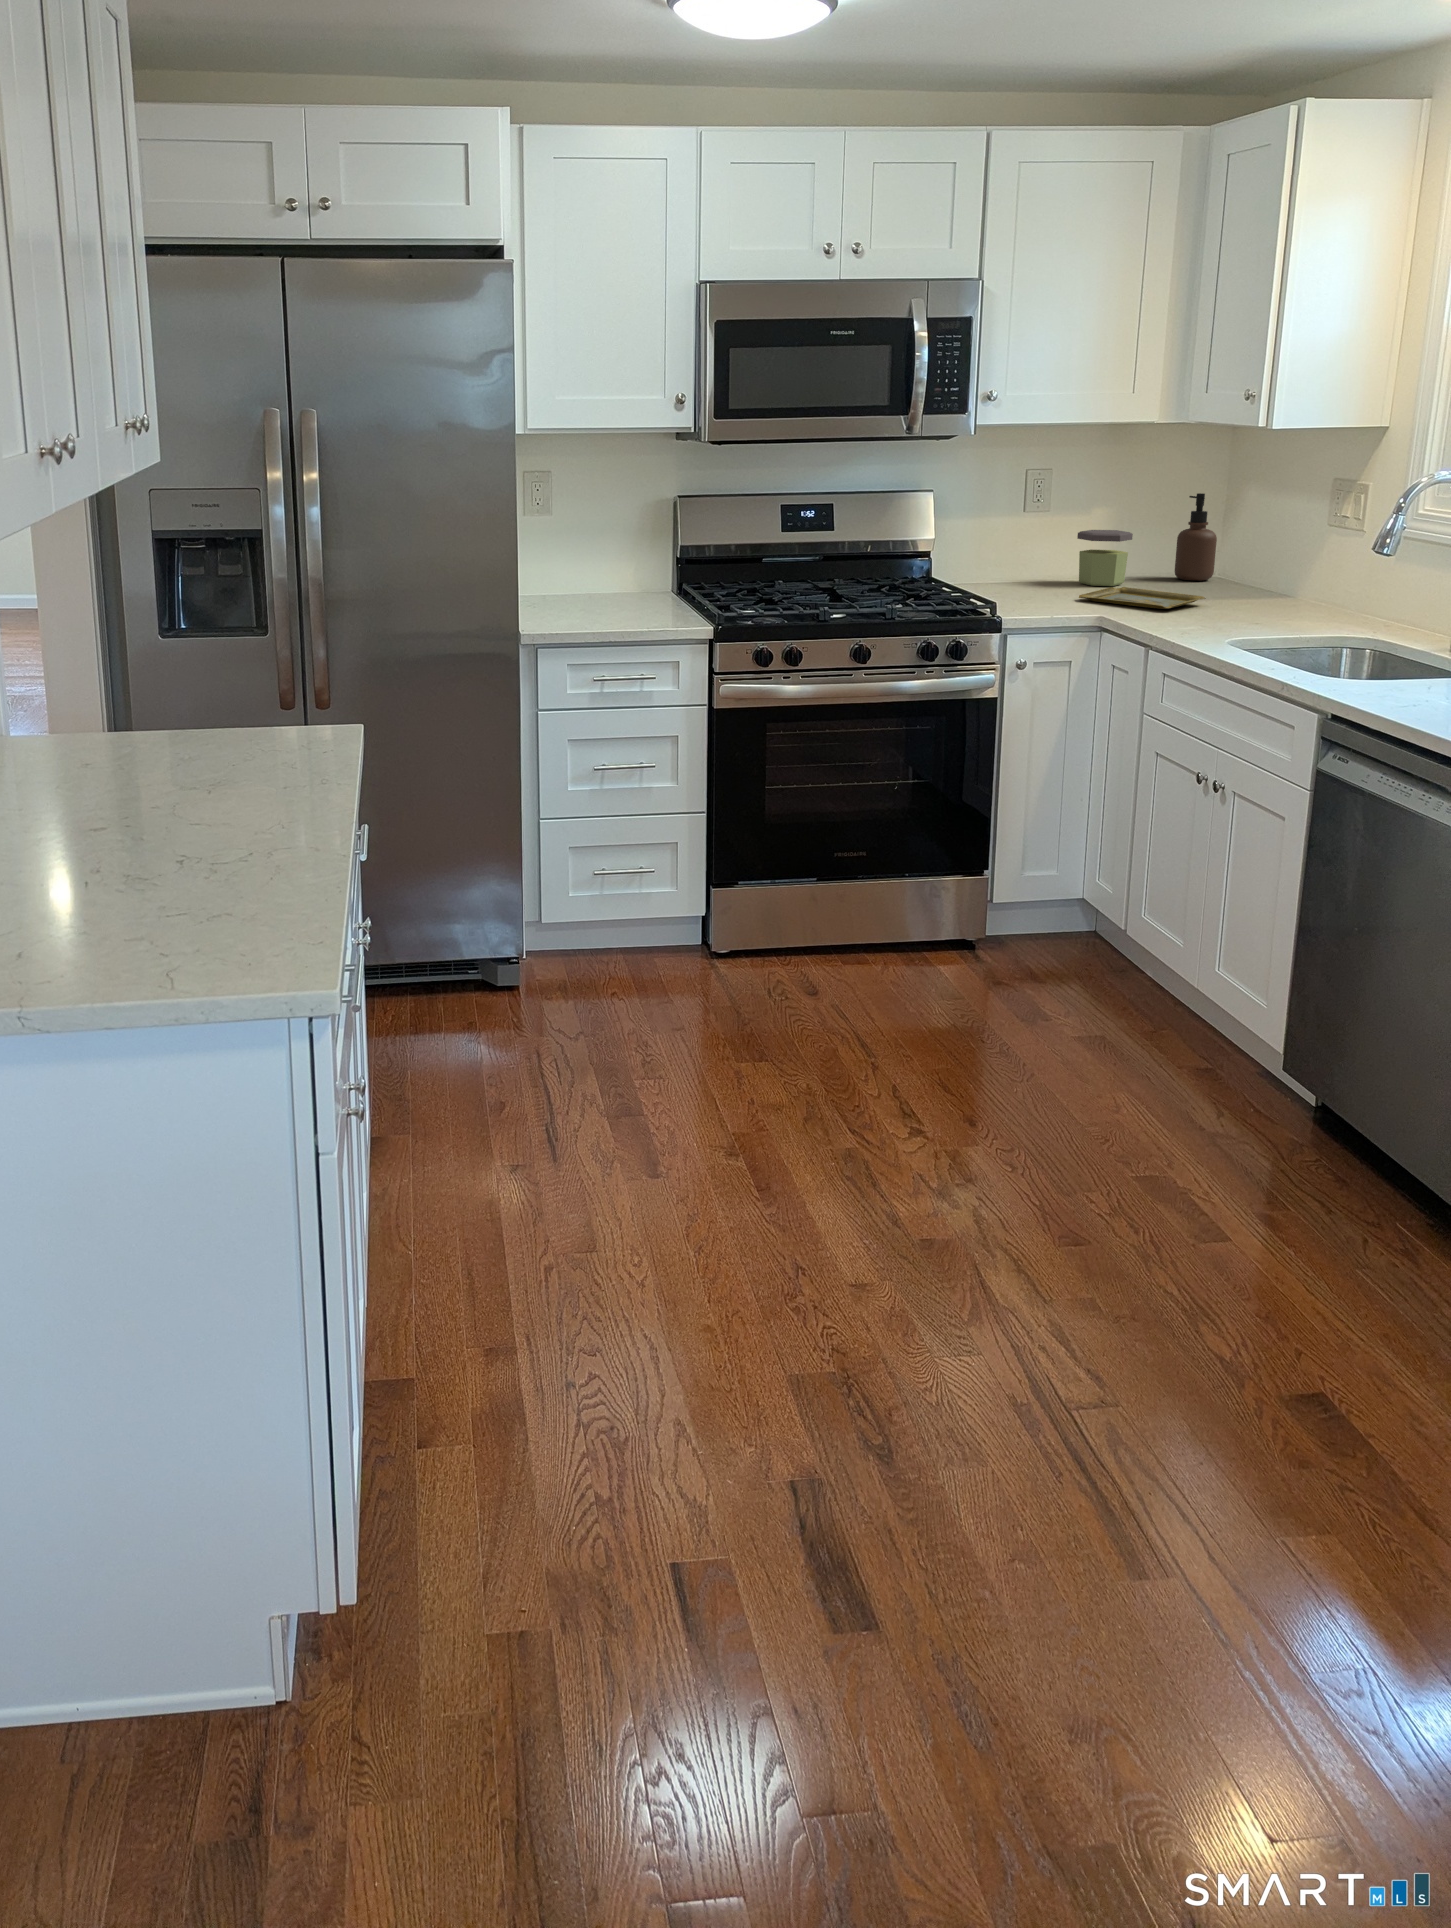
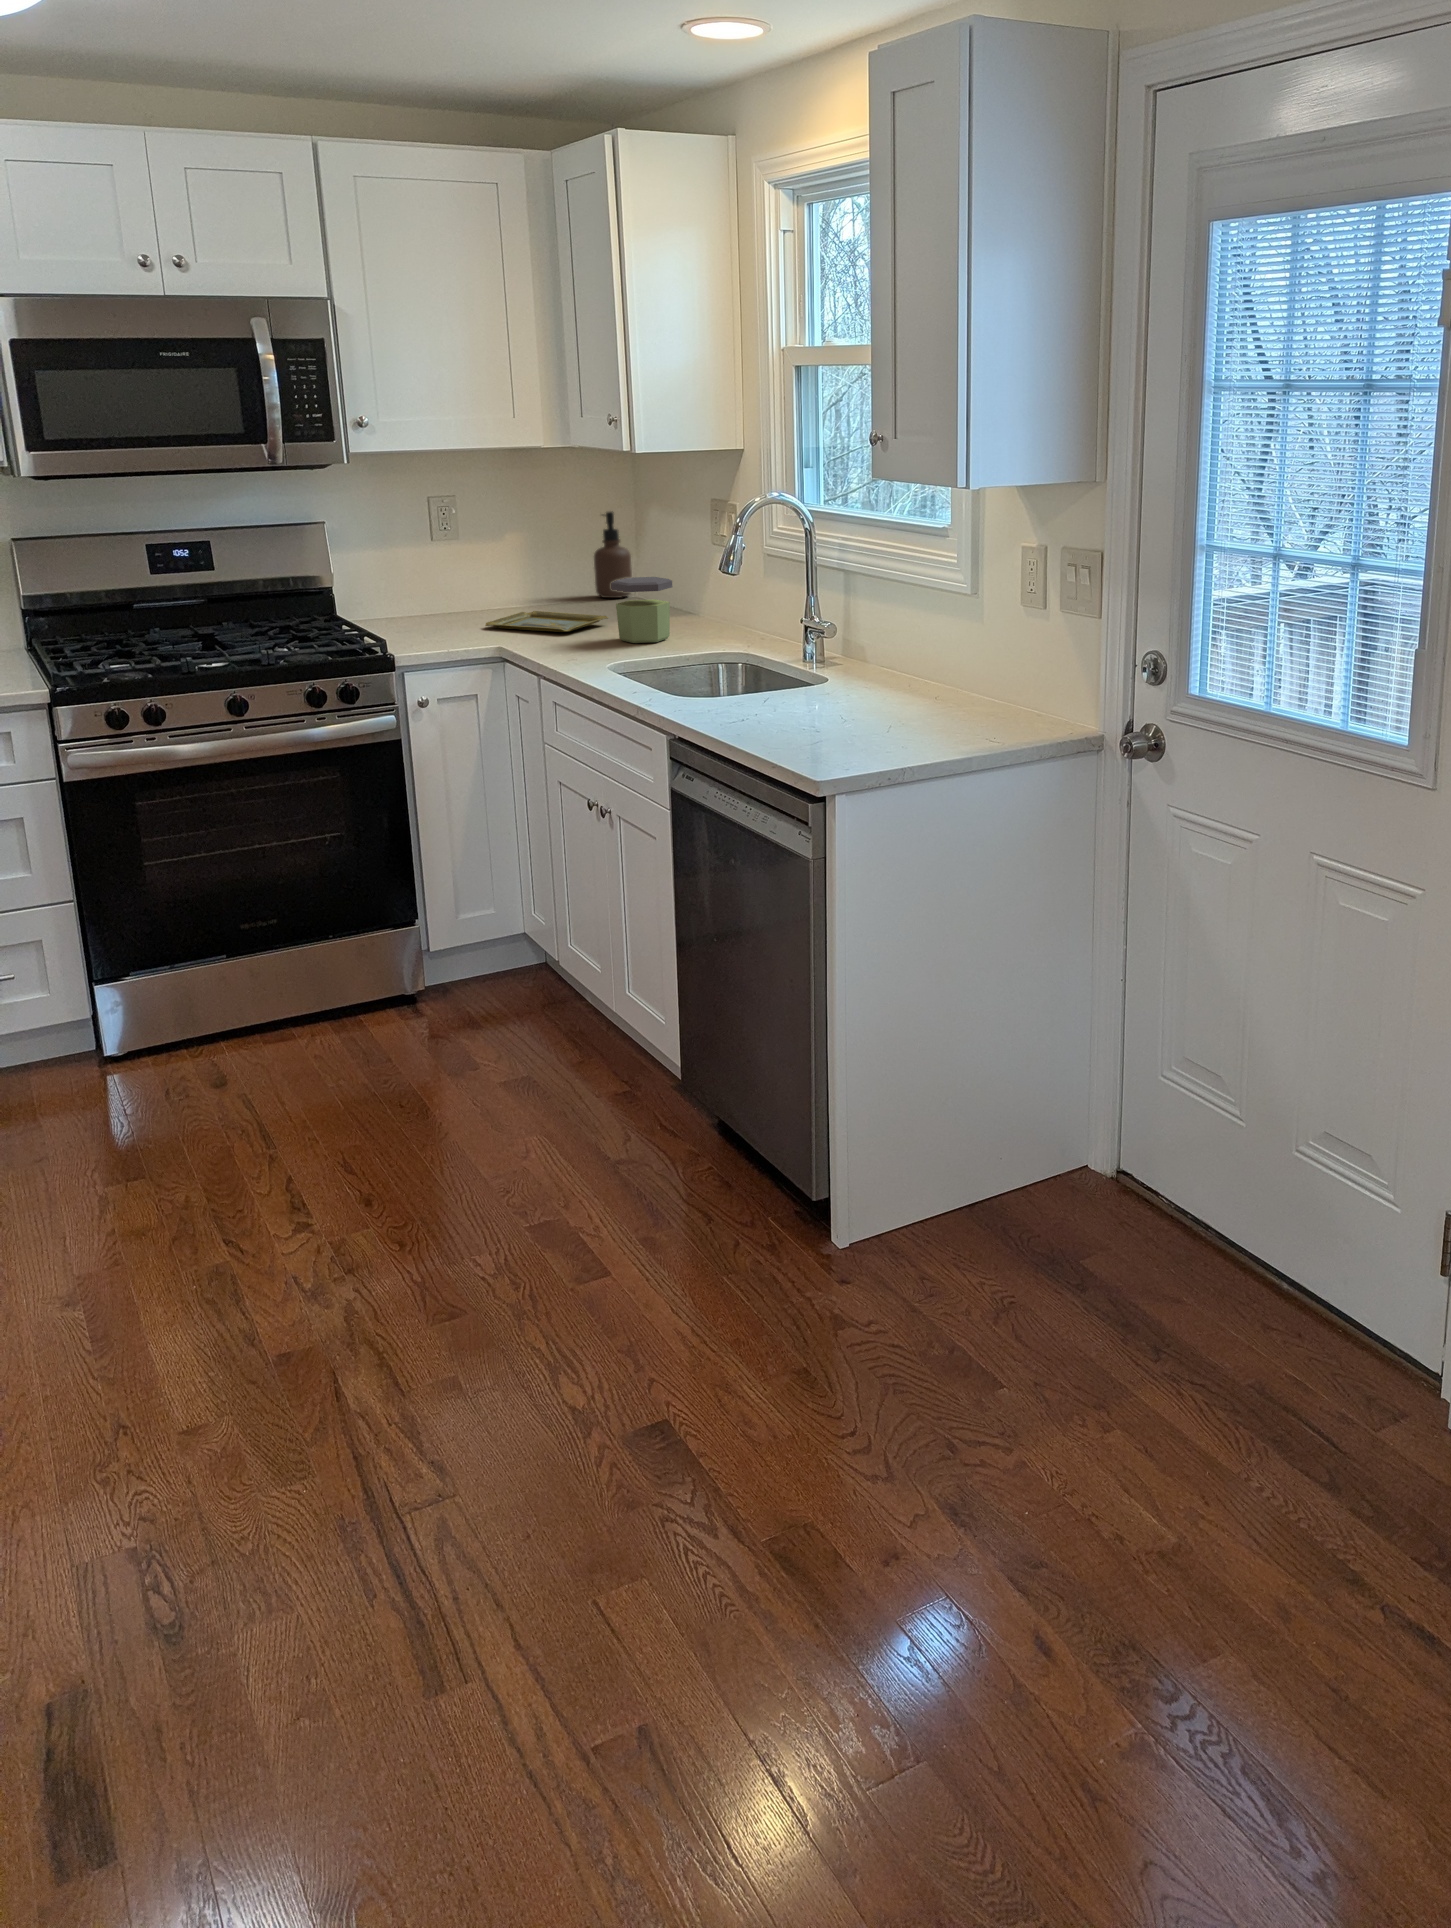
jar: present [1077,530,1133,586] -> present [611,577,672,643]

